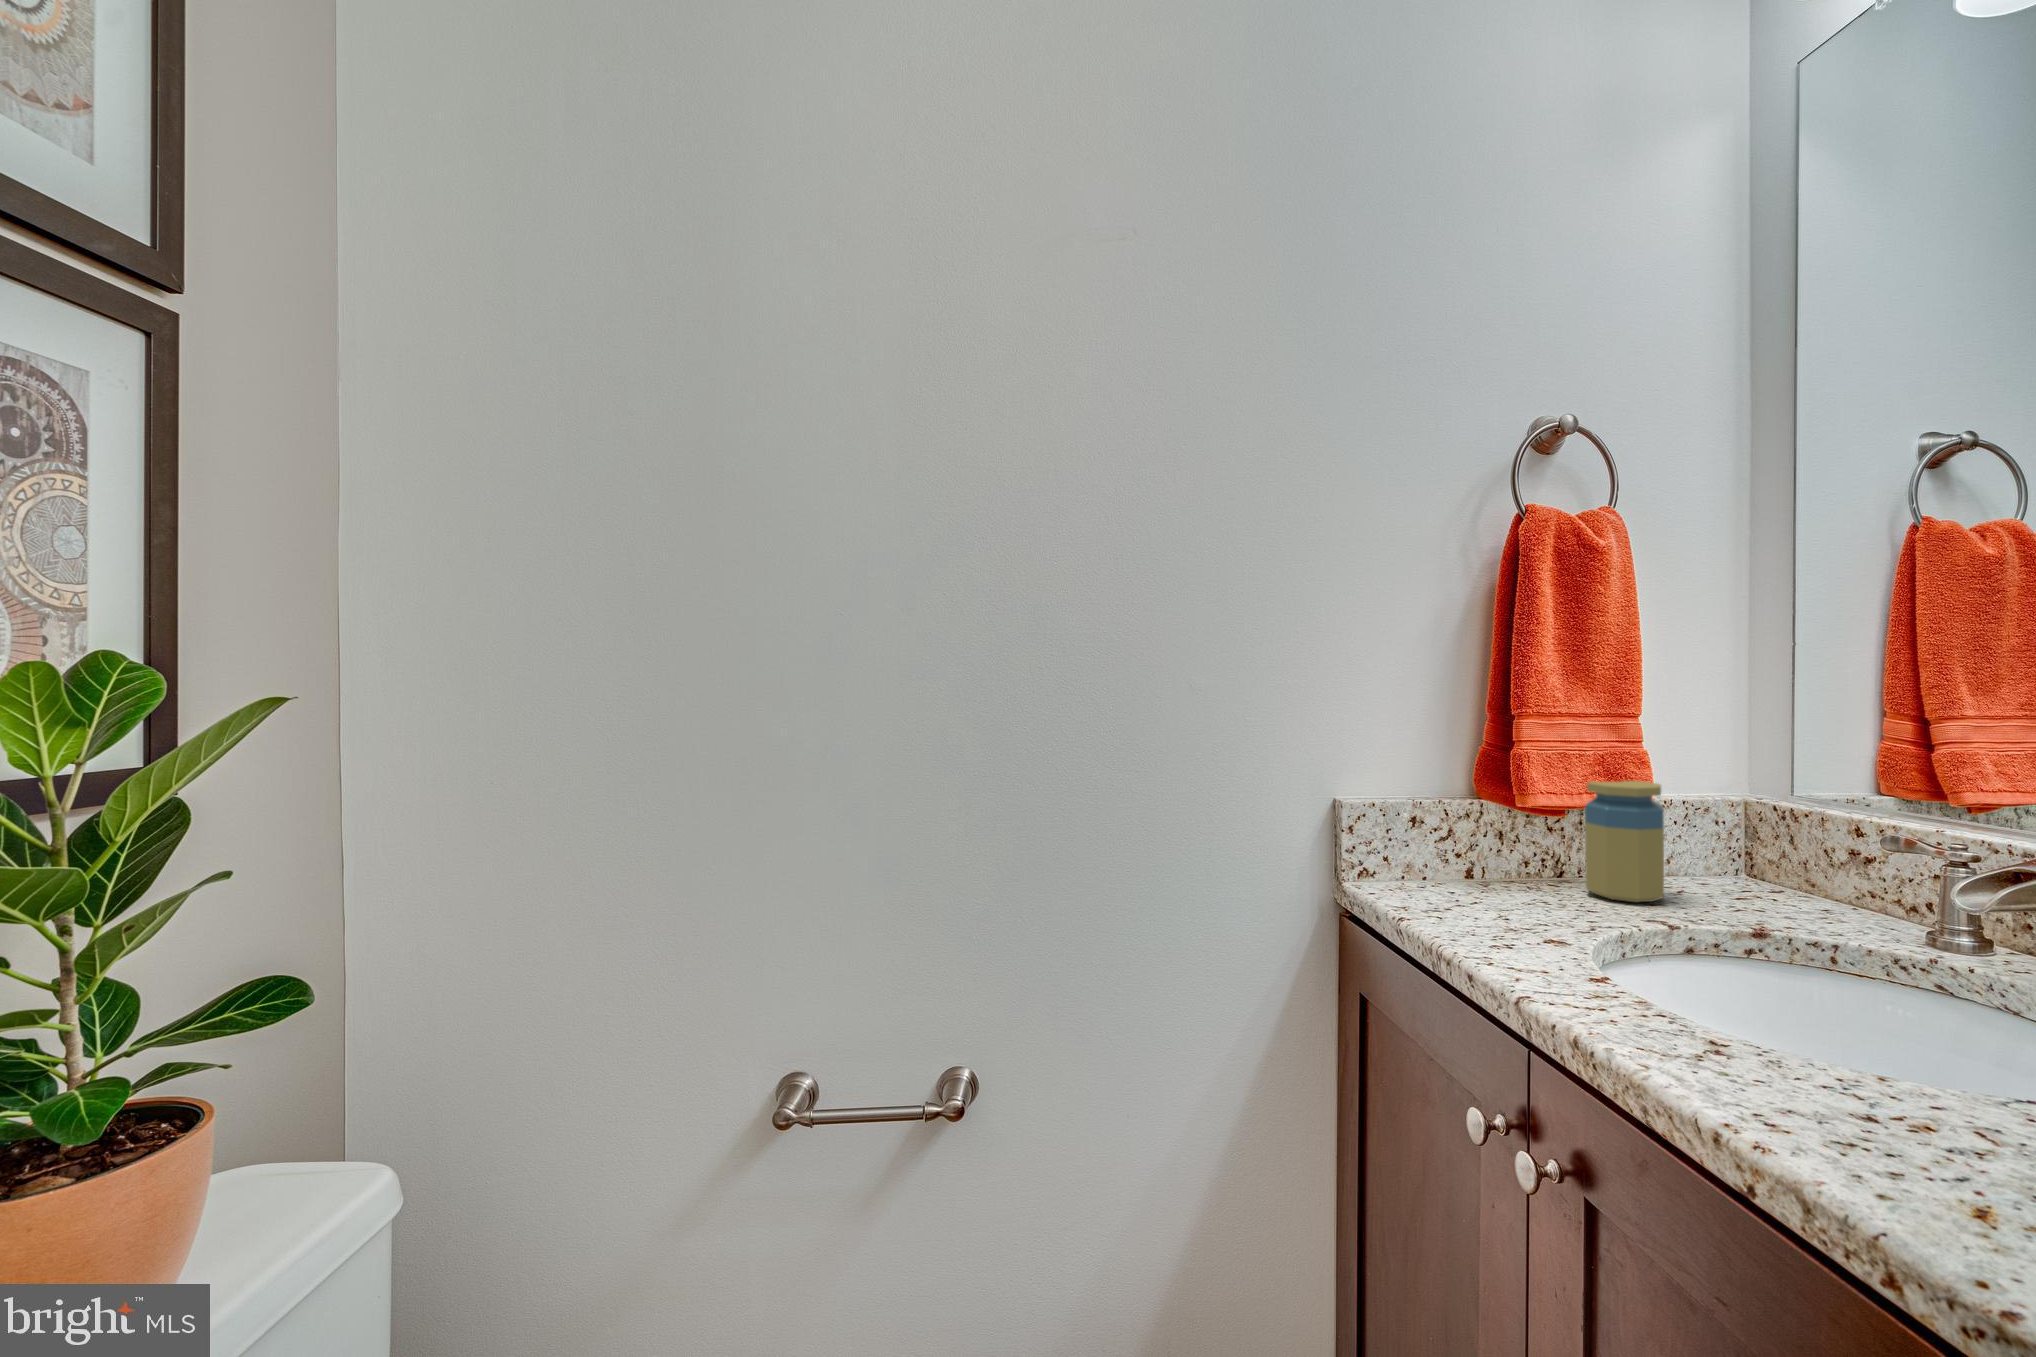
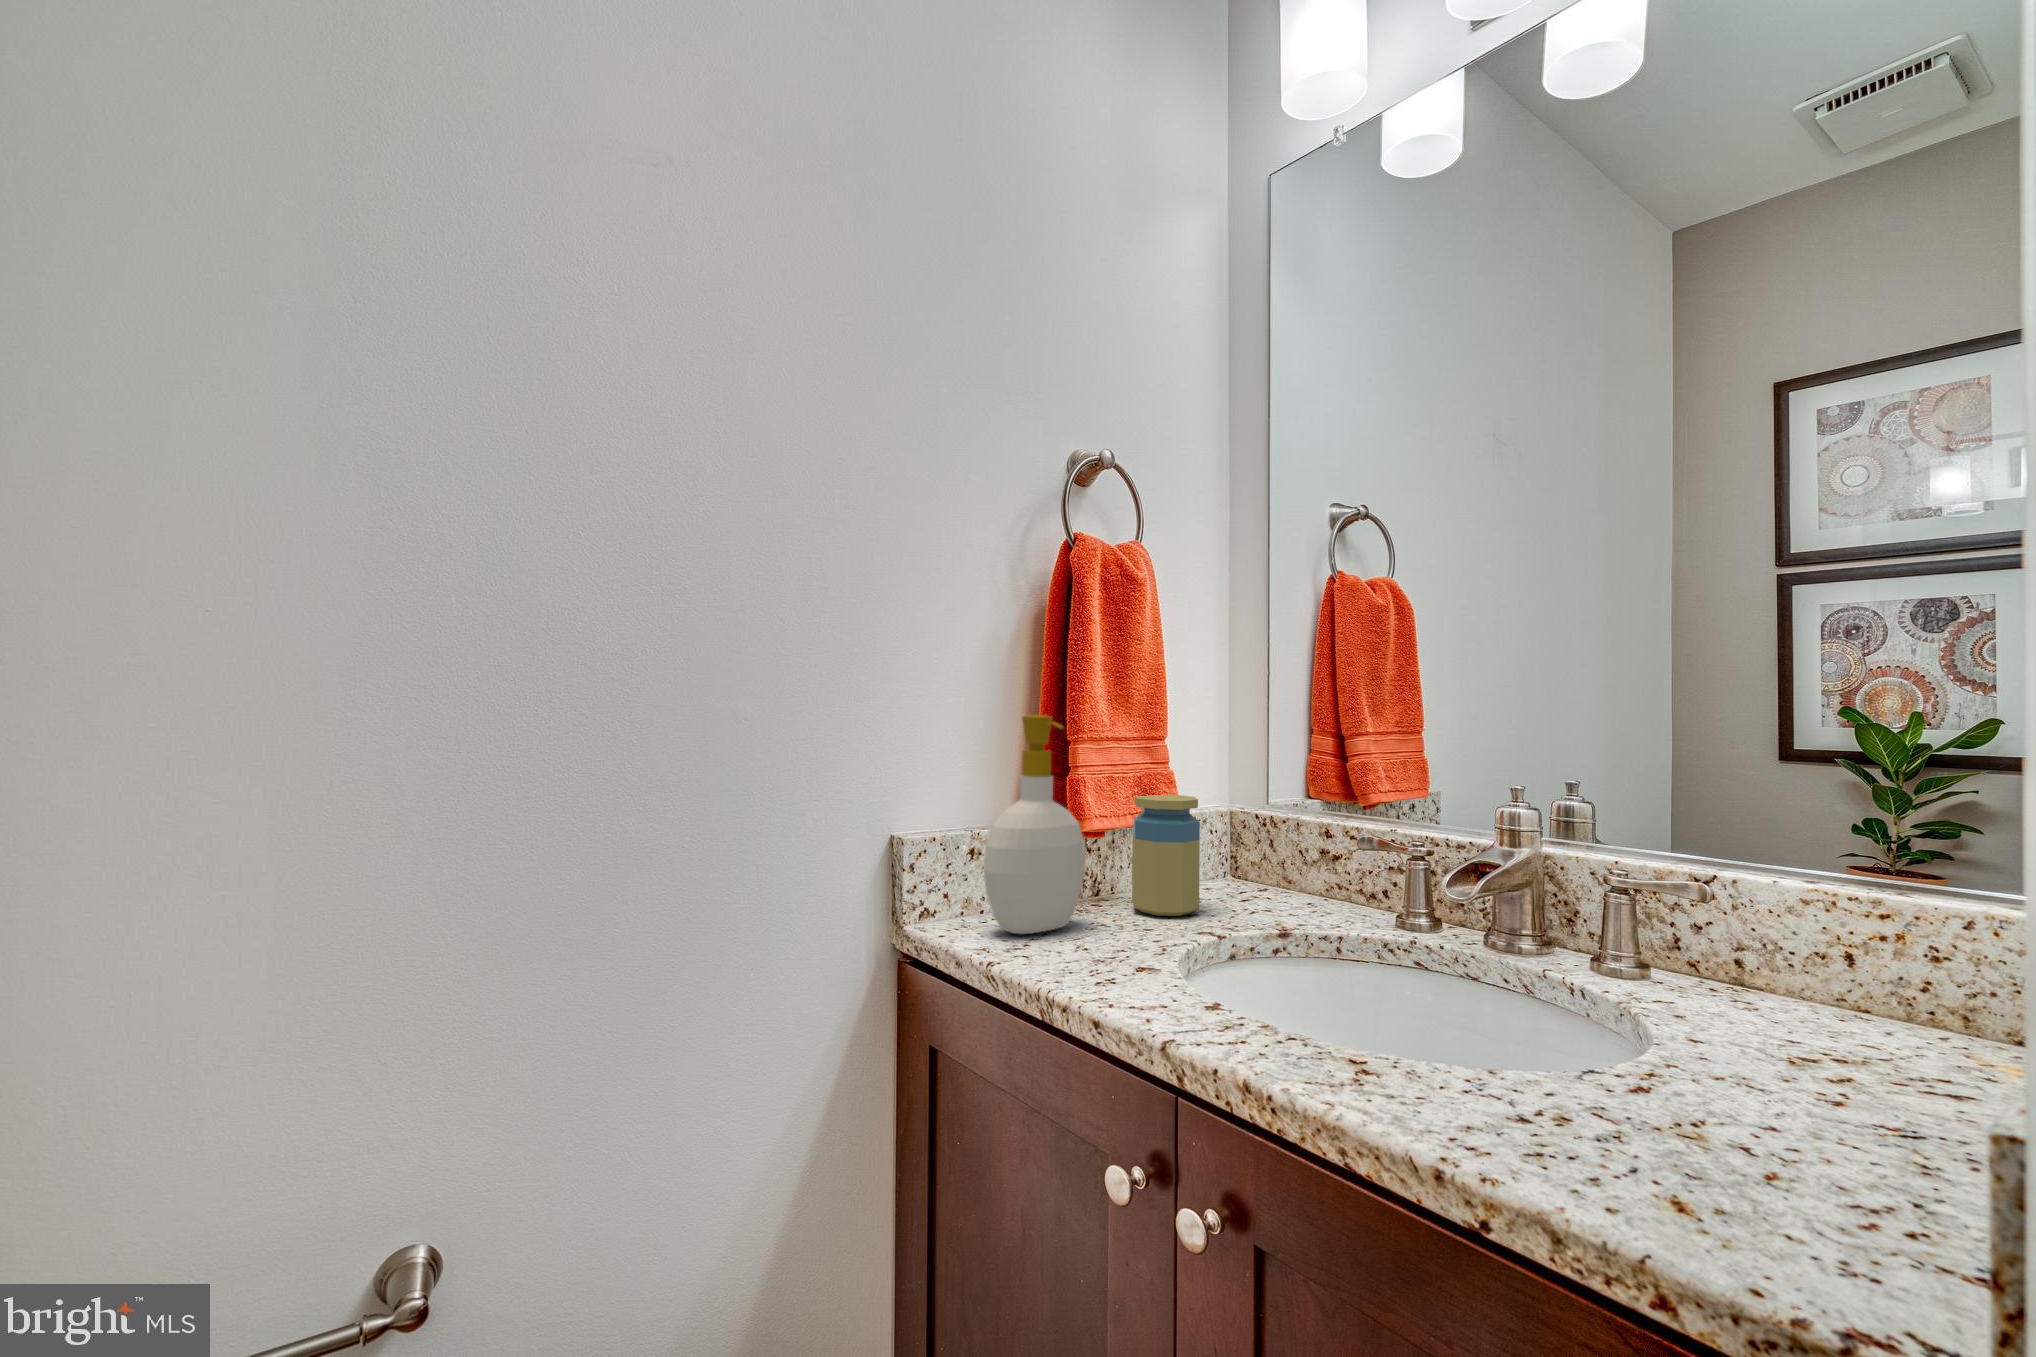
soap bottle: none [1410,704,1520,899] -> present [984,715,1085,934]

